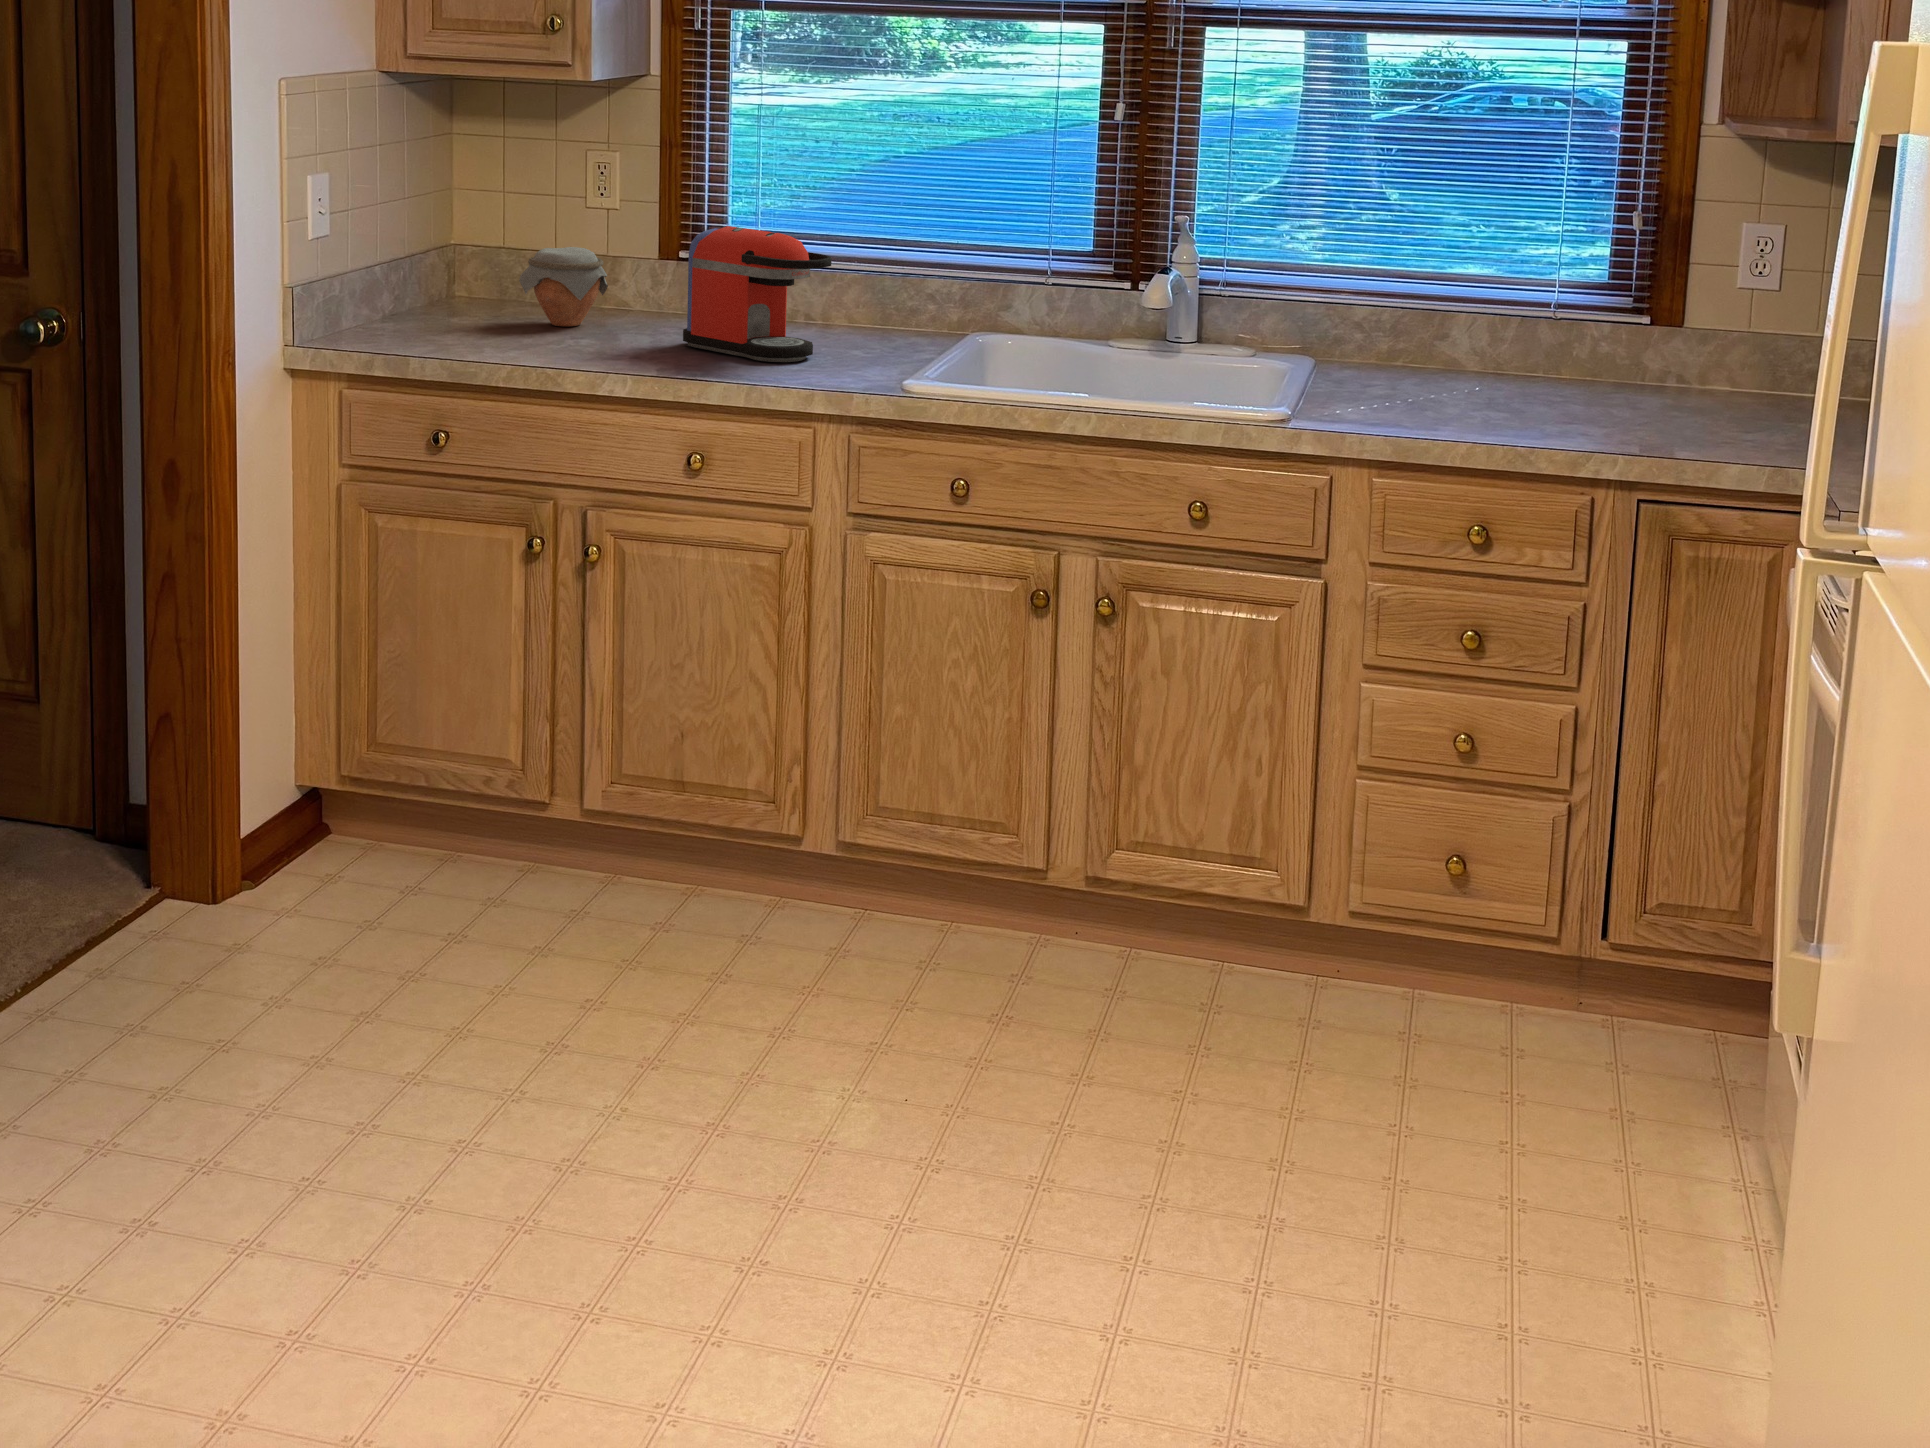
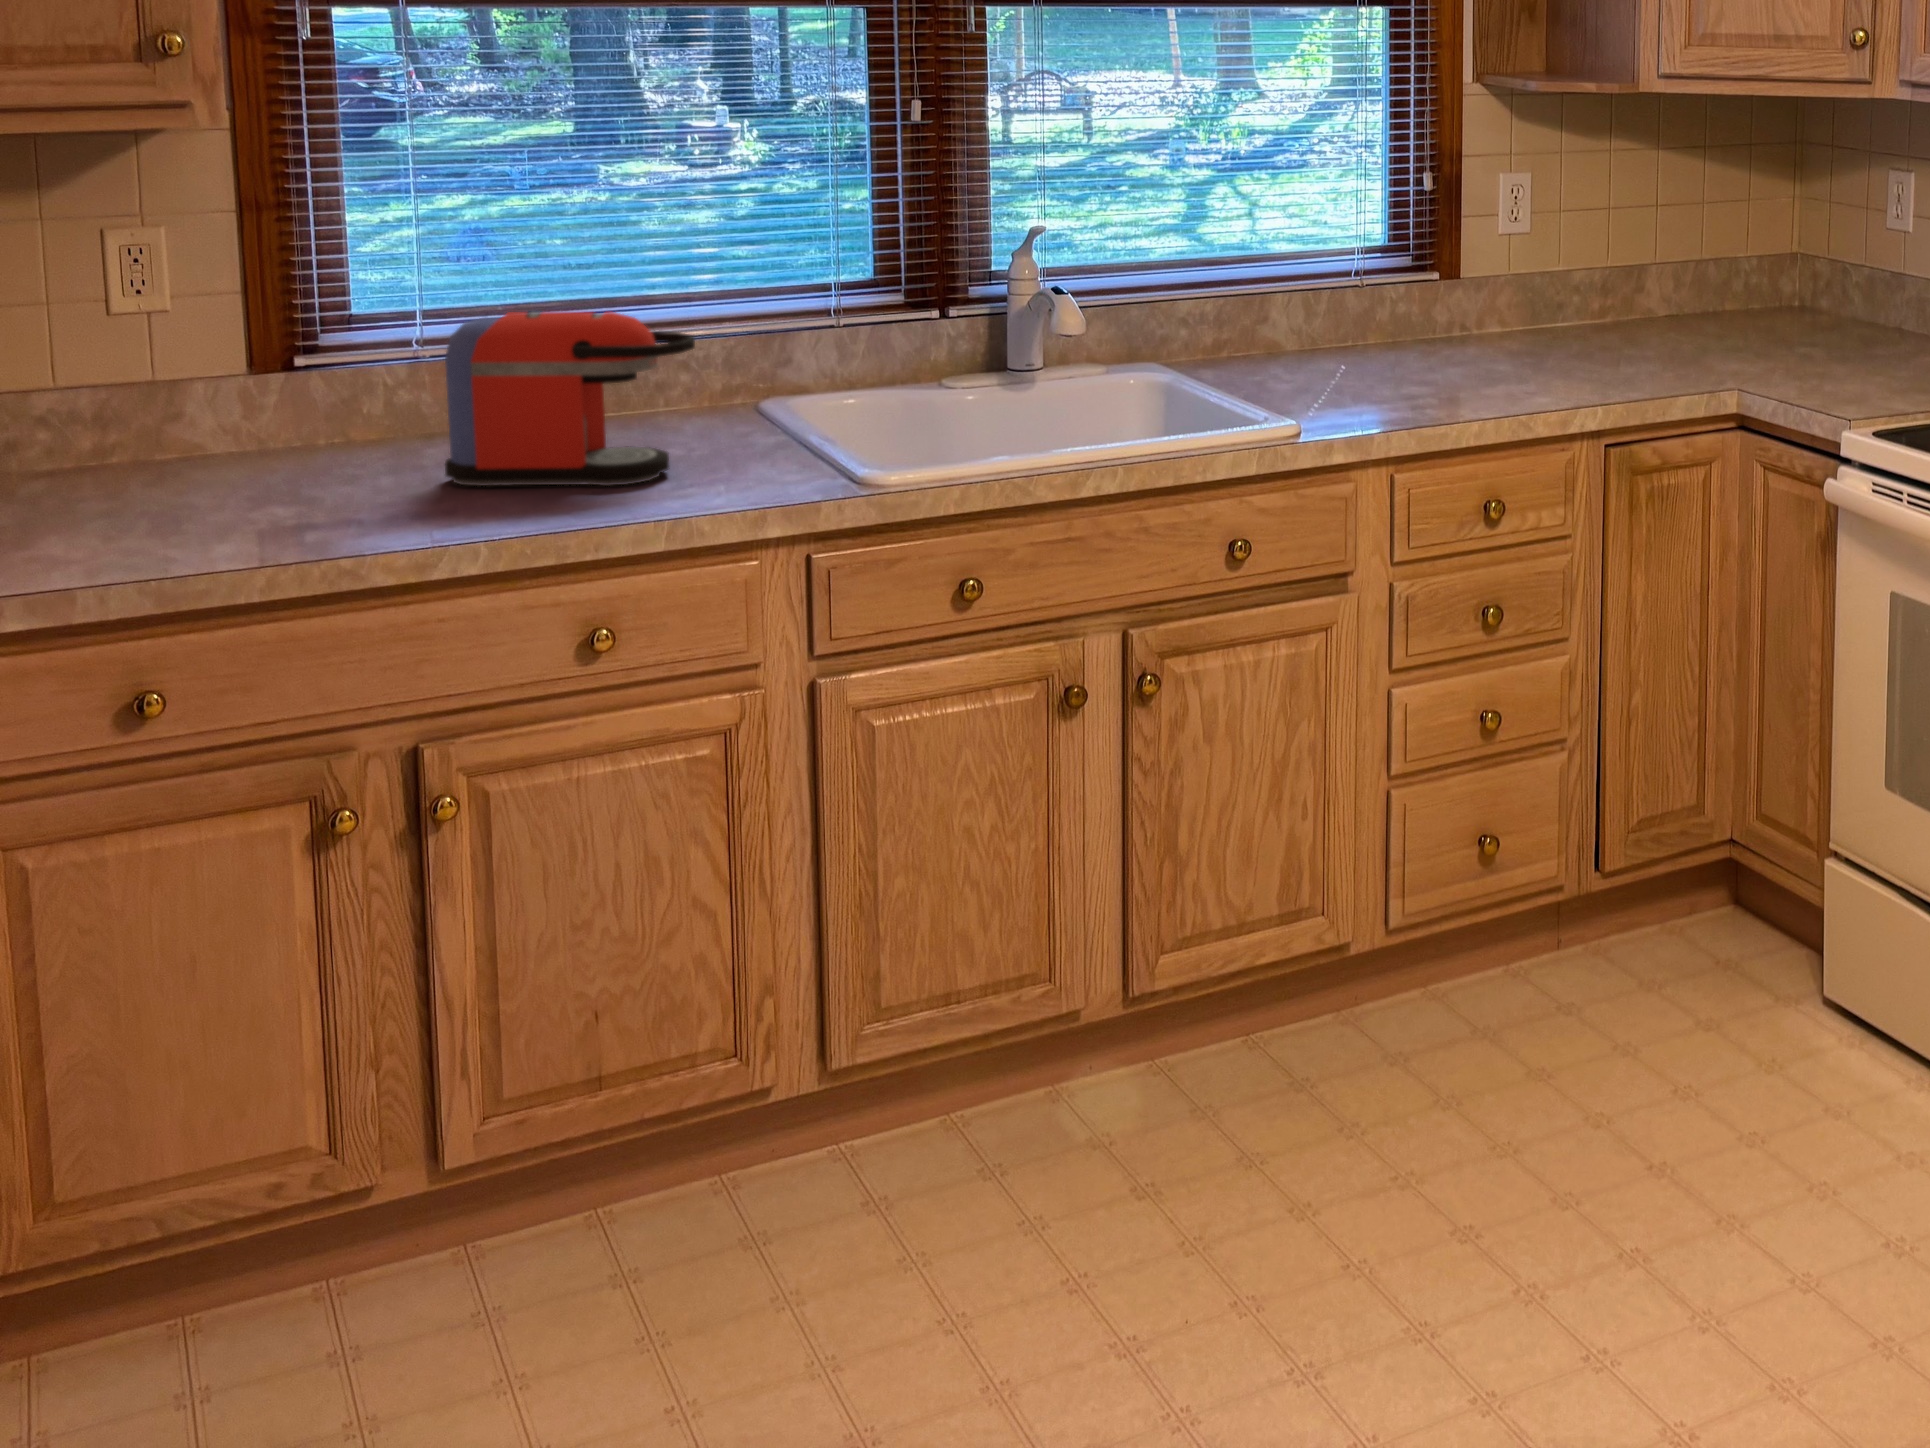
jar: present [519,247,608,326] -> none [113,375,259,496]

